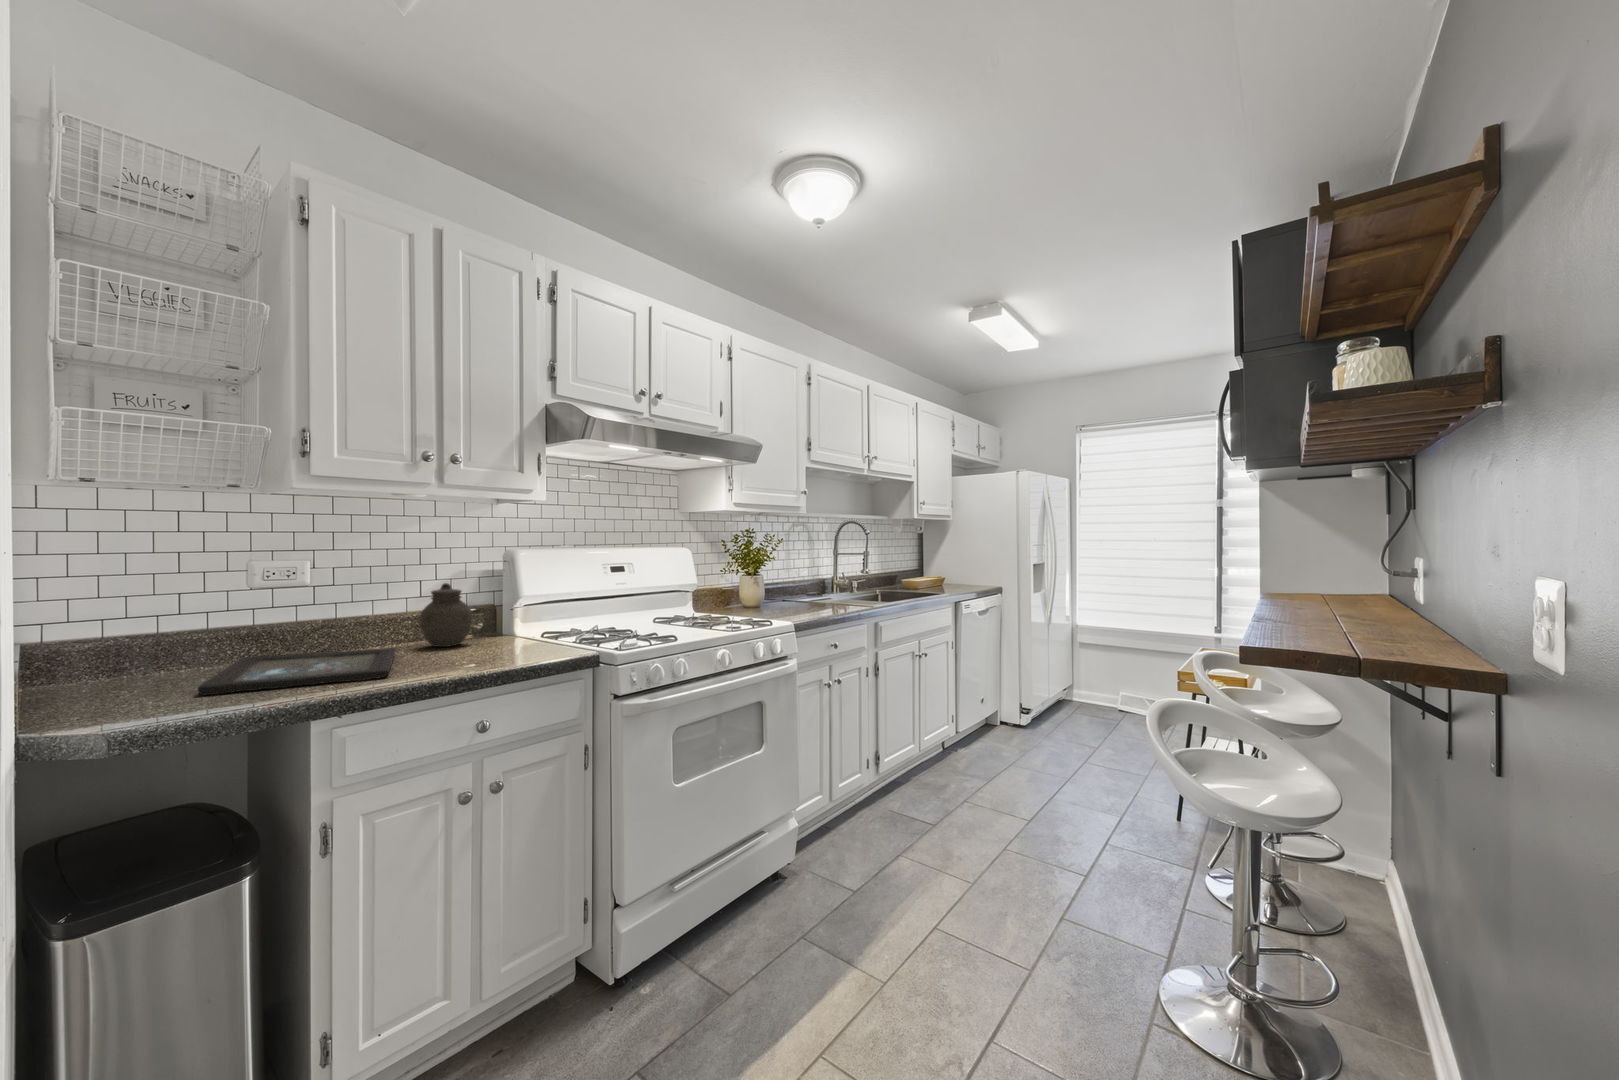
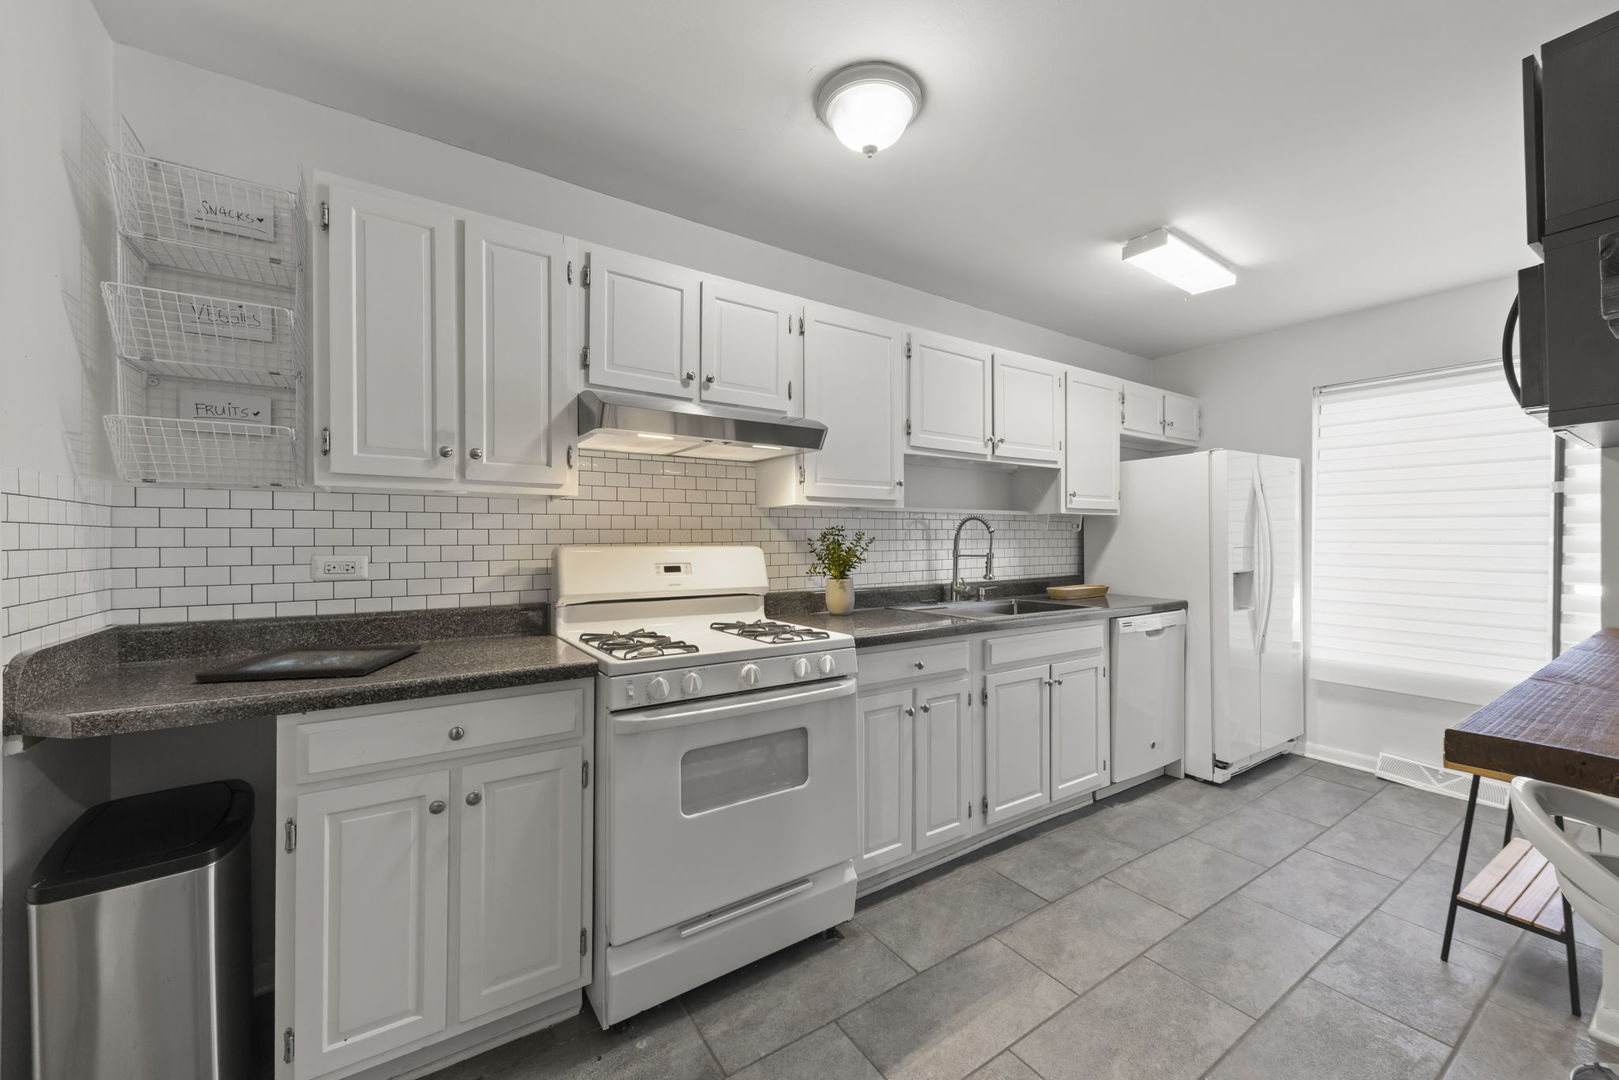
jar: present [419,583,473,647] -> none [454,581,507,645]

